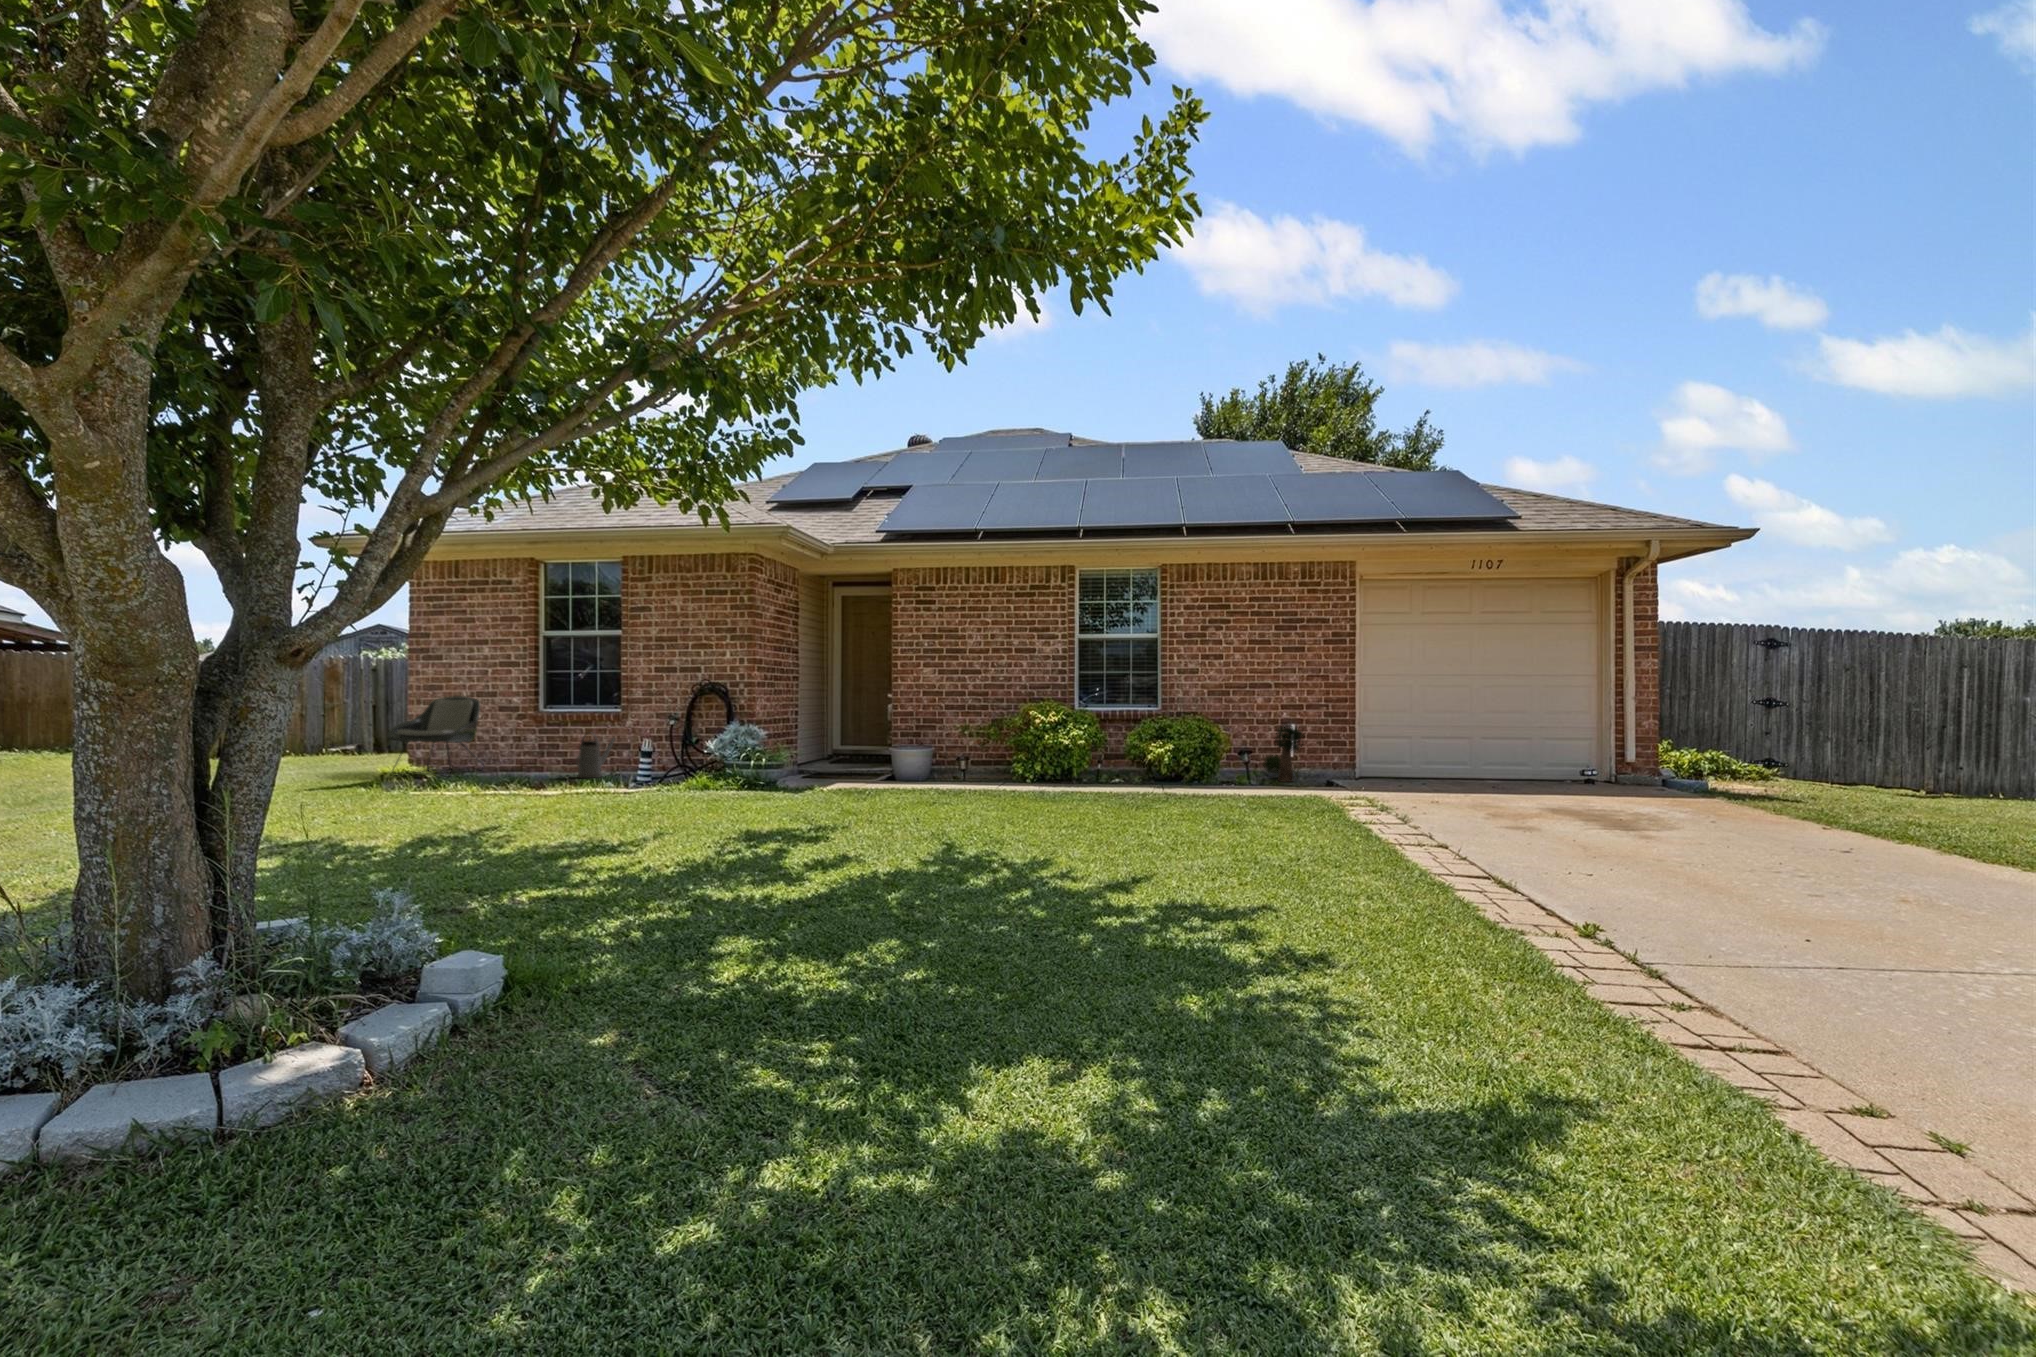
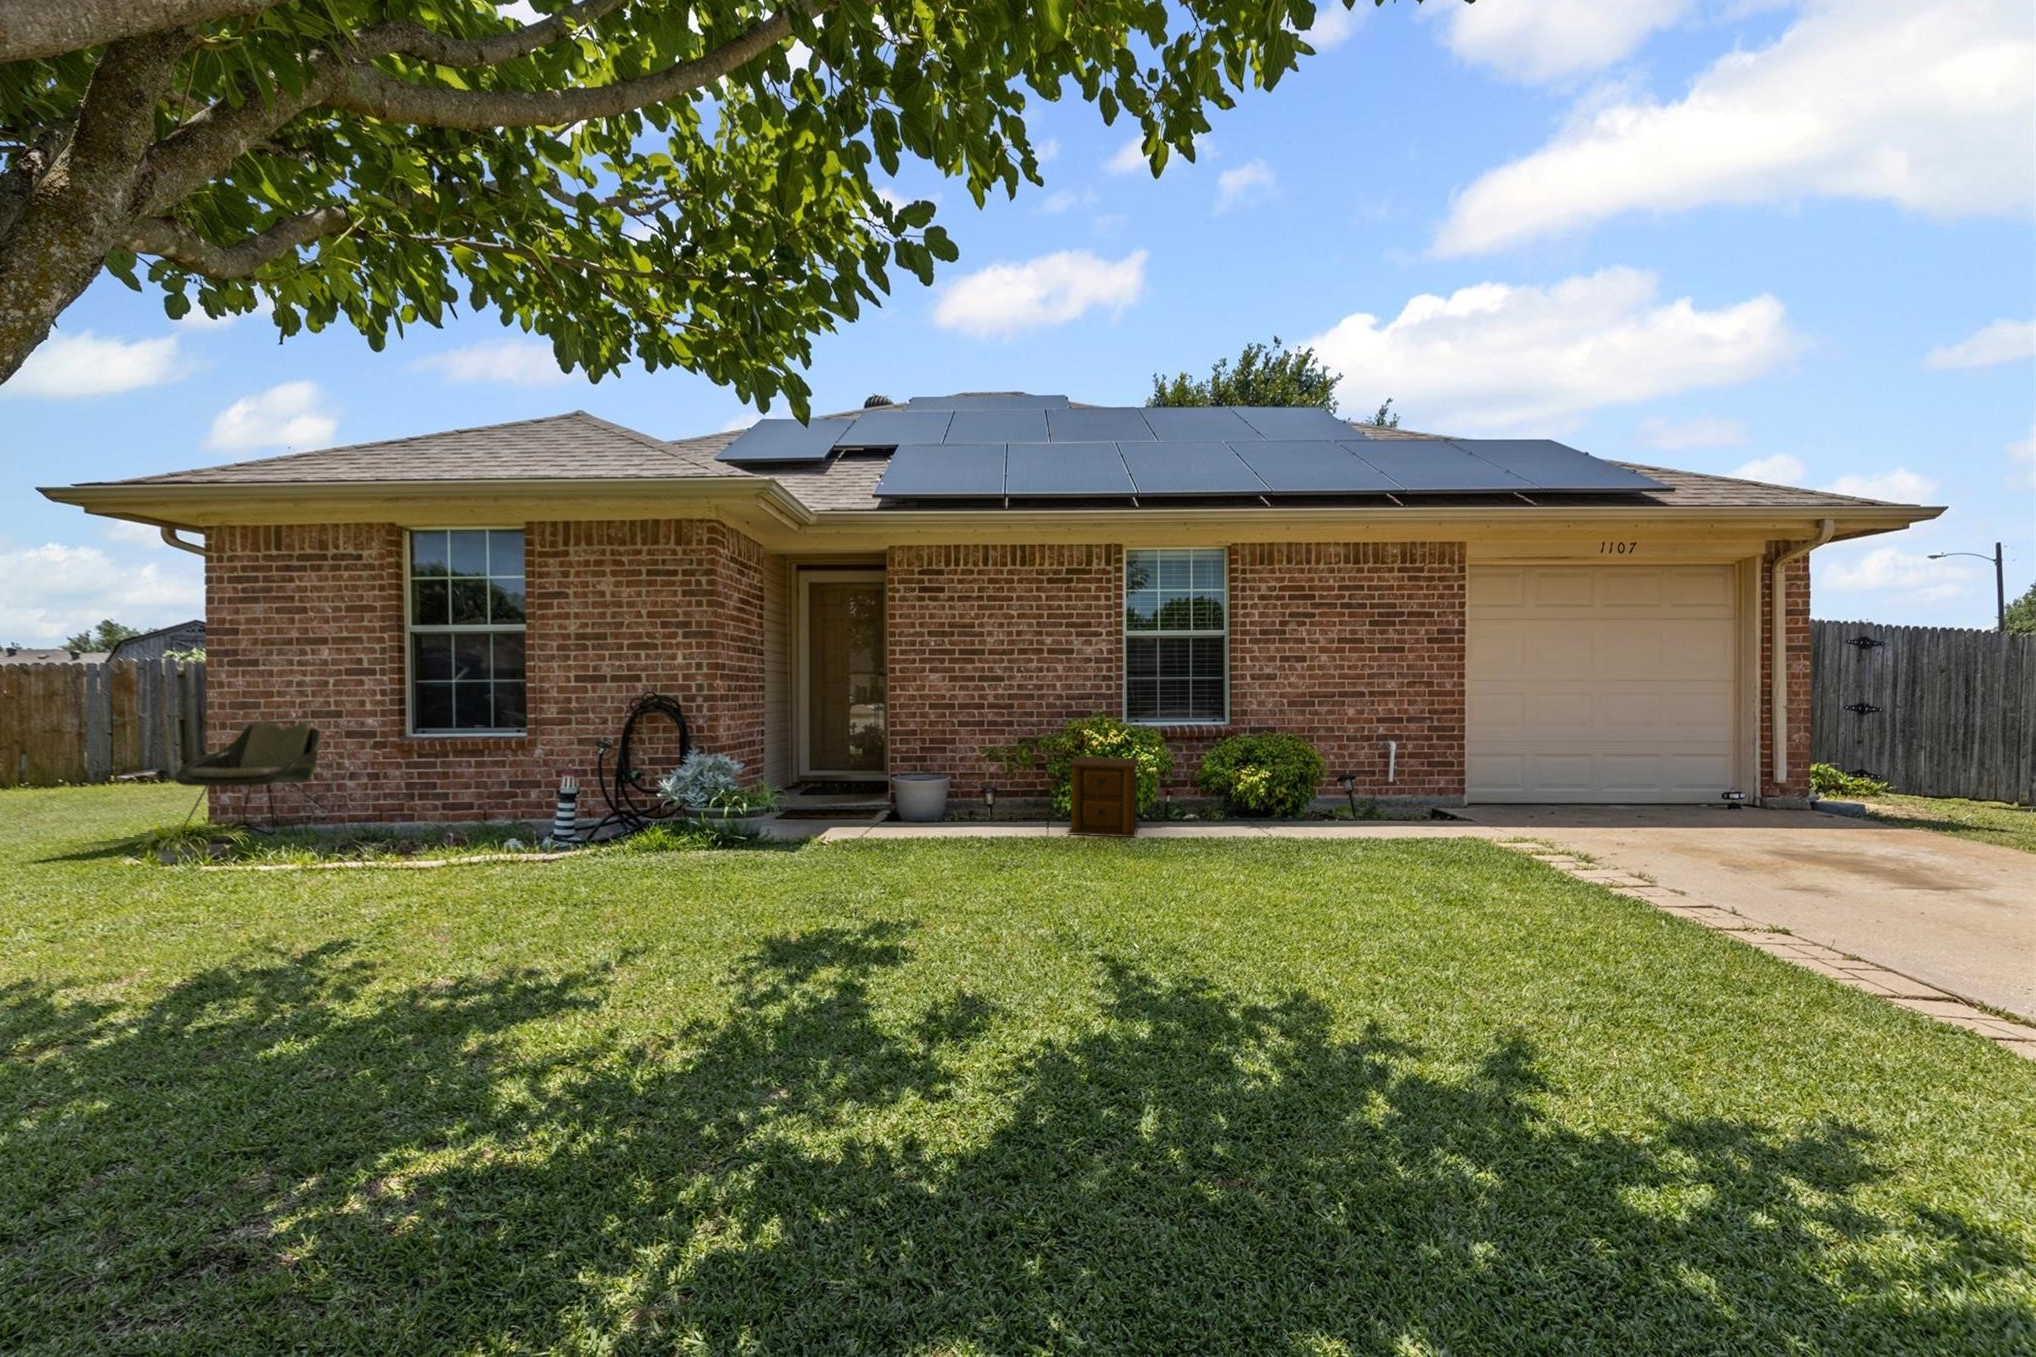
potted plant: present [1263,724,1305,782] -> none [1356,740,1418,814]
side table: none [1008,731,1070,790] -> present [1067,757,1140,837]
watering can: present [576,732,615,778] -> none [463,767,520,832]

